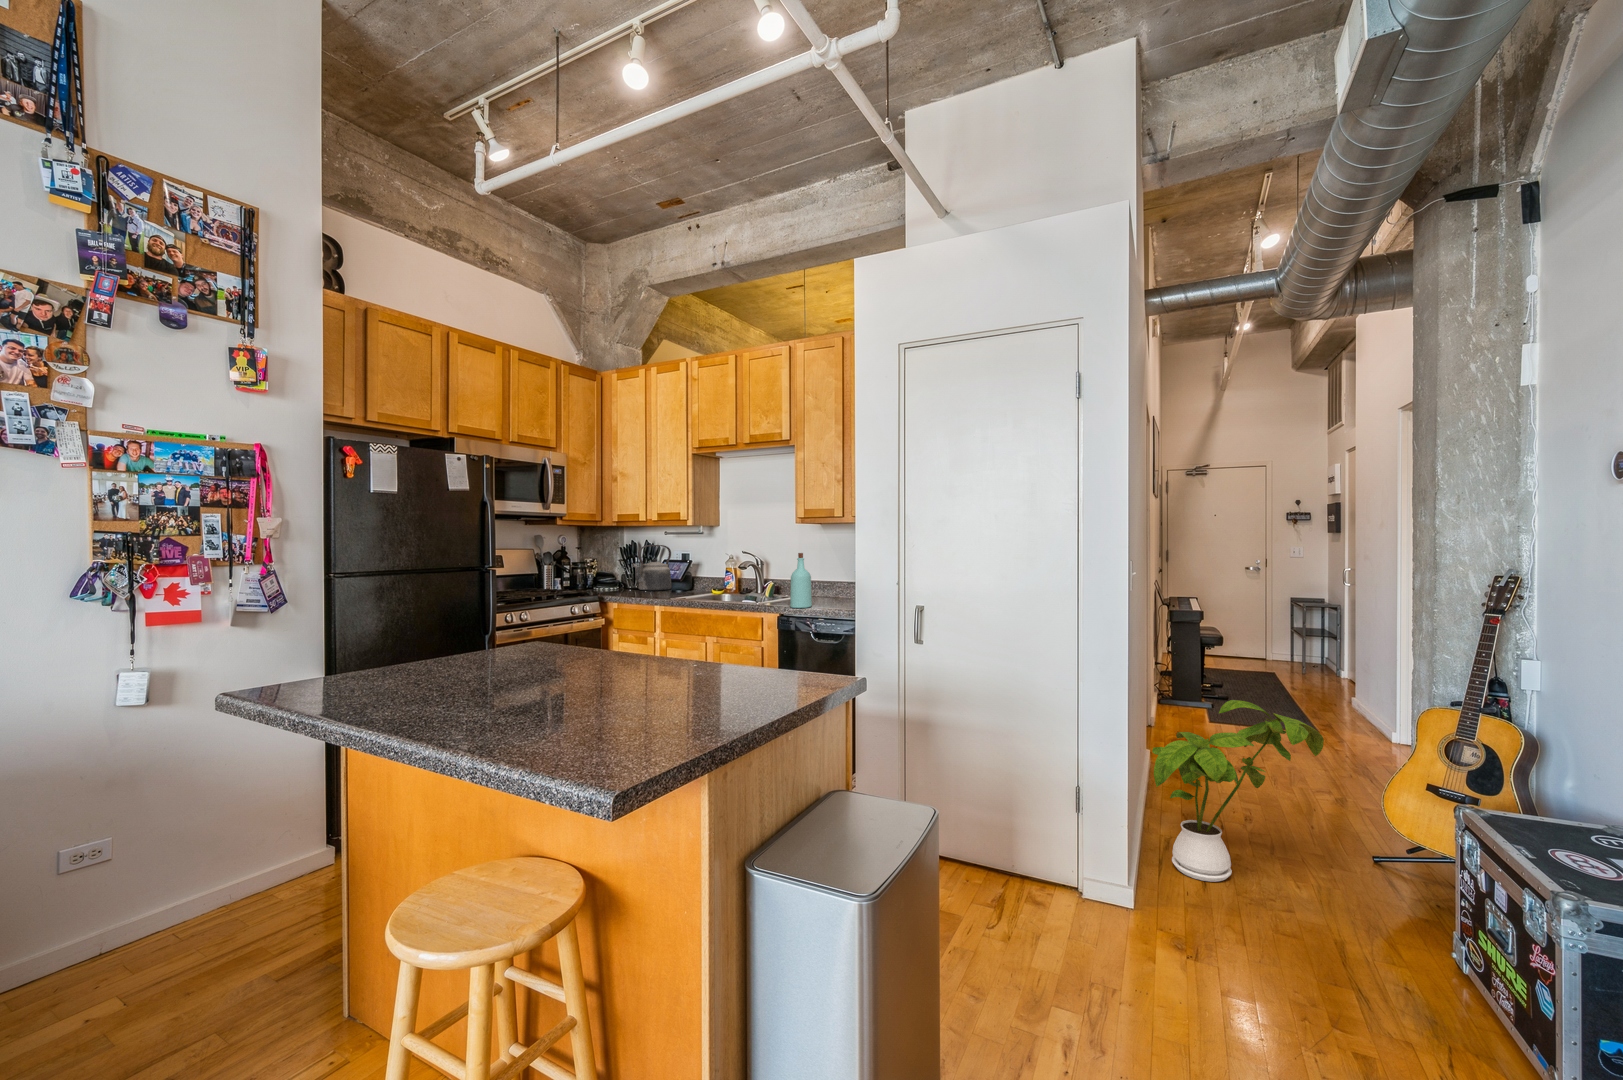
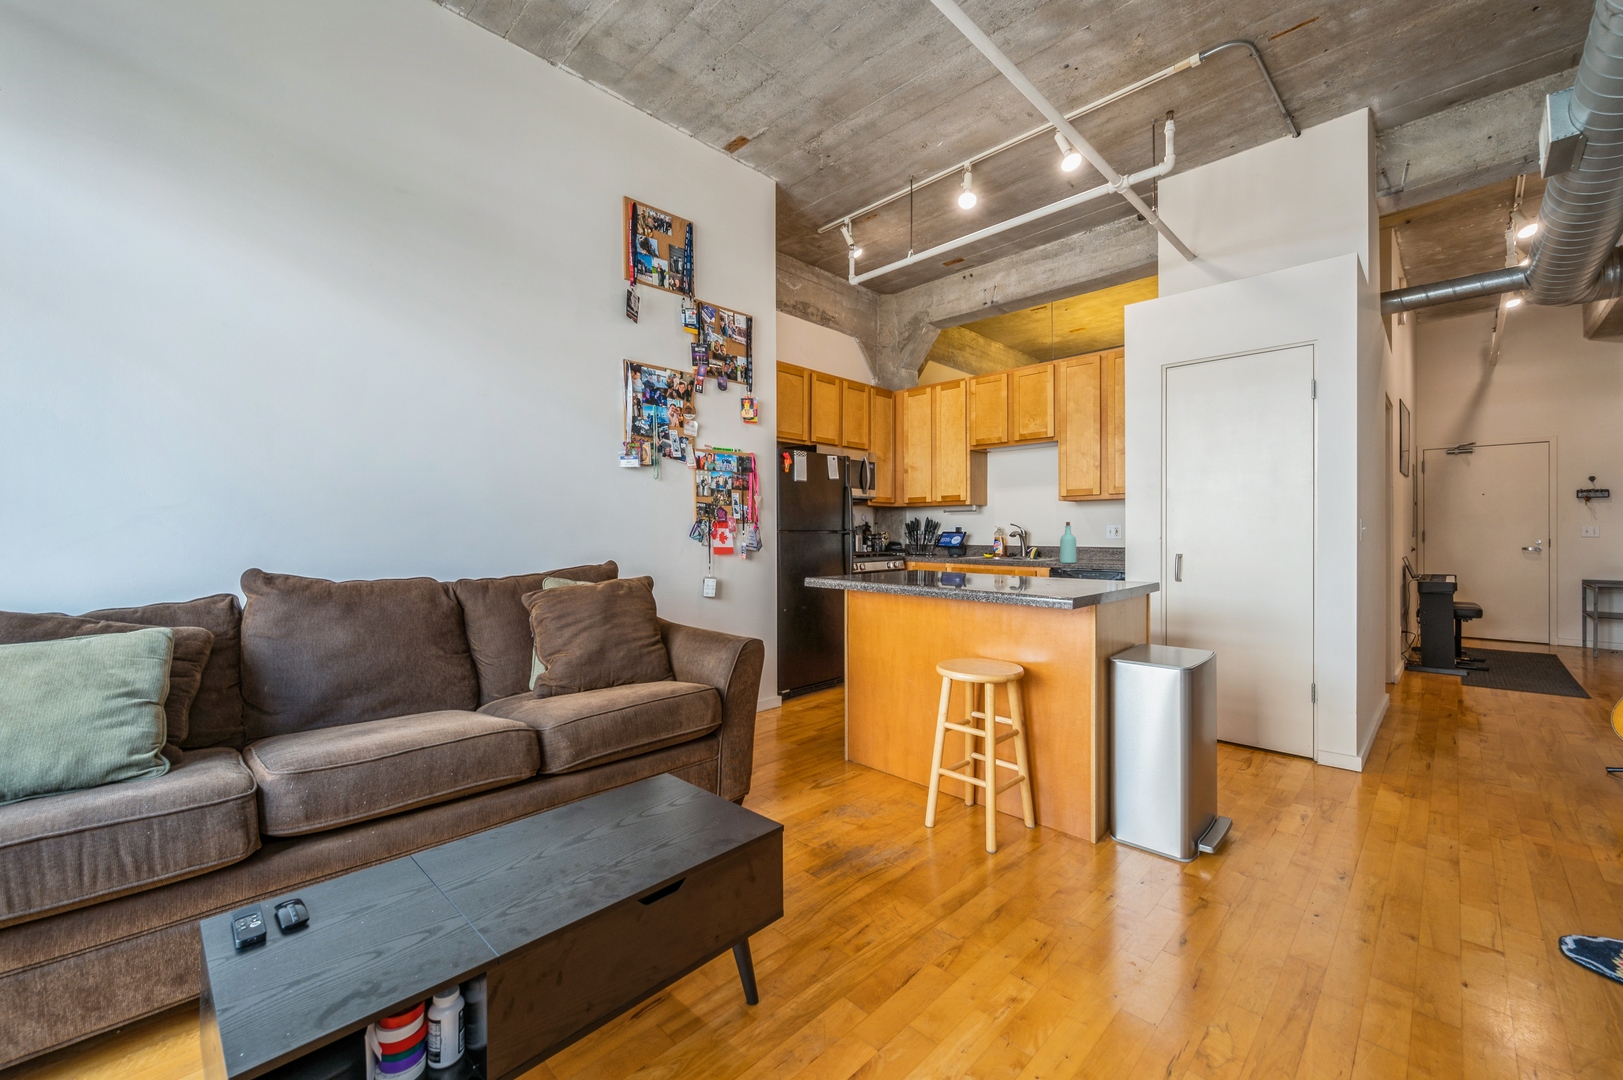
kettle: present [633,545,672,591] -> none [925,521,953,554]
house plant: present [1152,700,1324,882] -> none [1380,626,1545,765]

